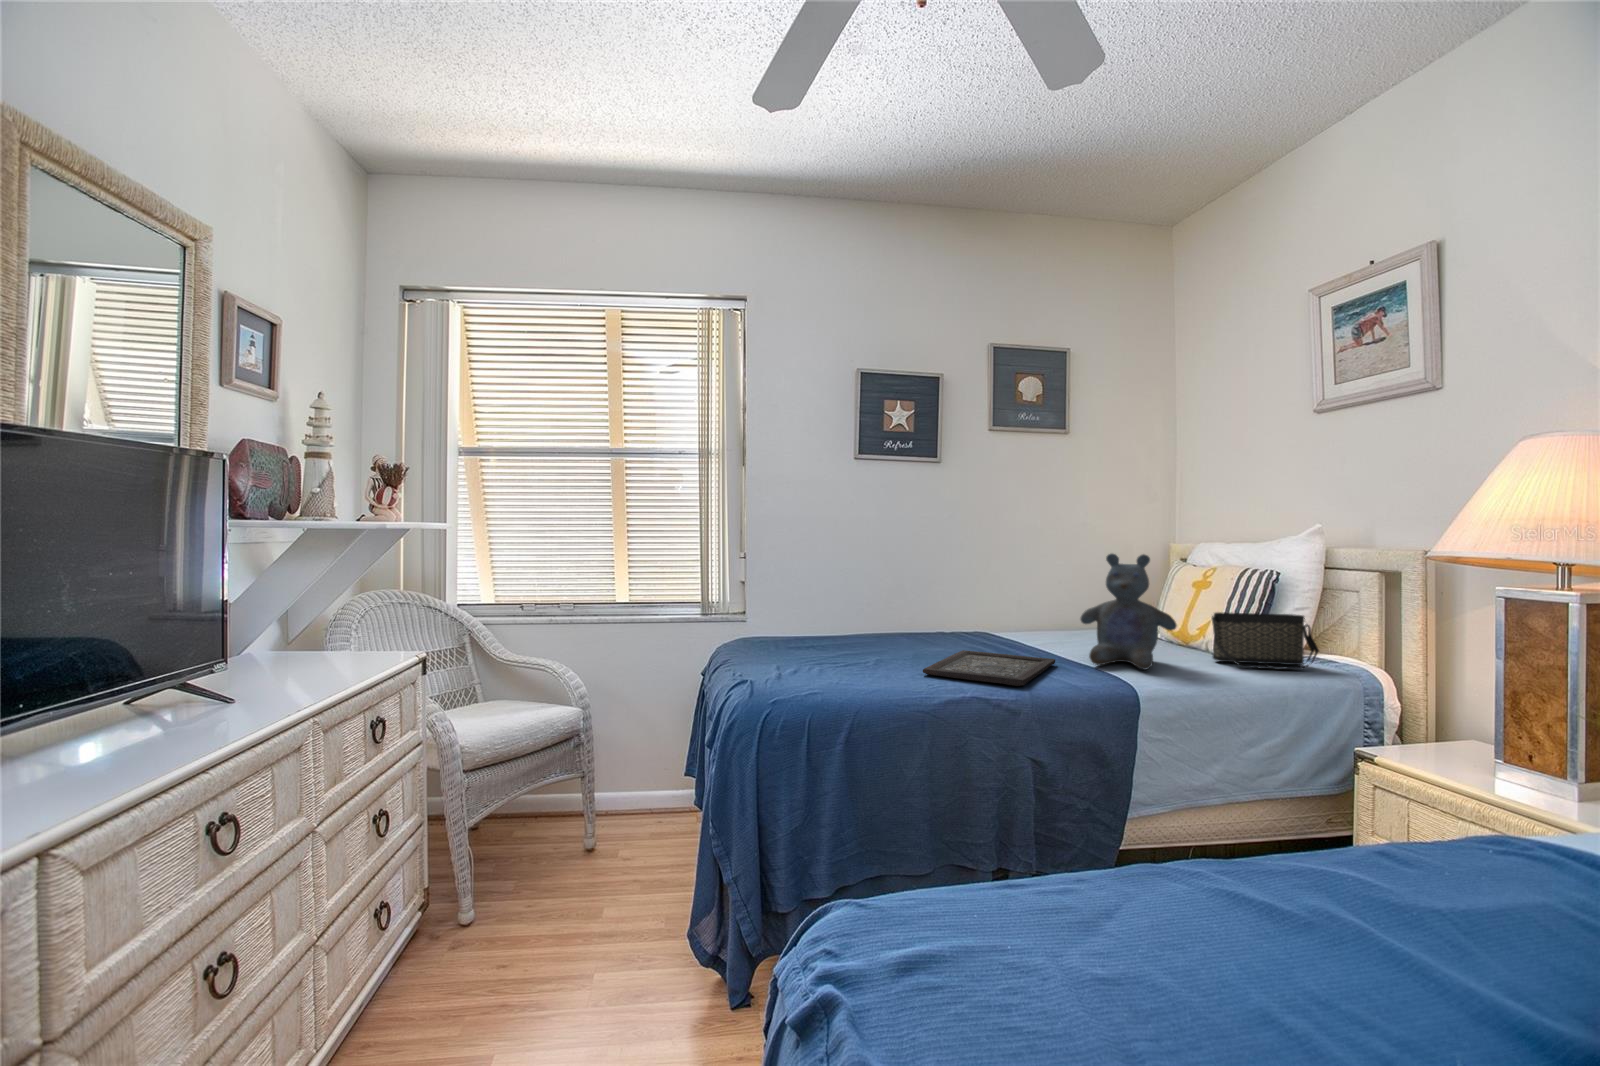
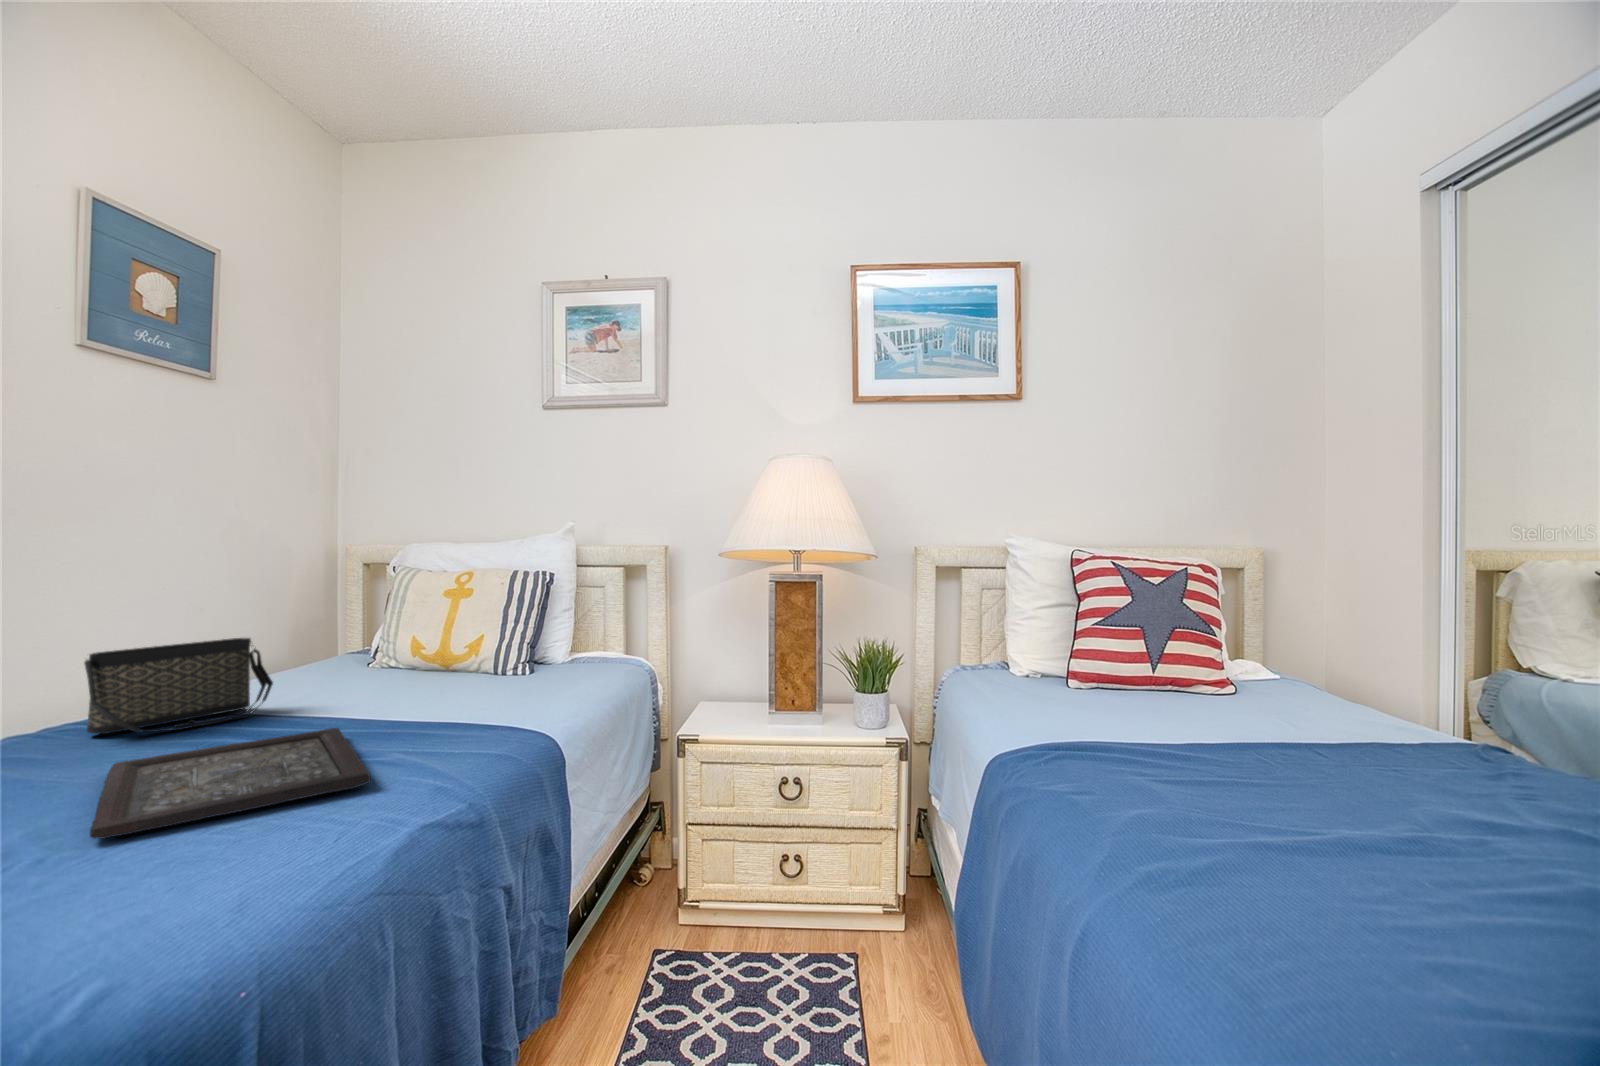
stuffed bear: present [1081,554,1177,670] -> none [344,554,484,719]
handbag: present [1212,612,1319,670] -> present [84,638,273,734]

